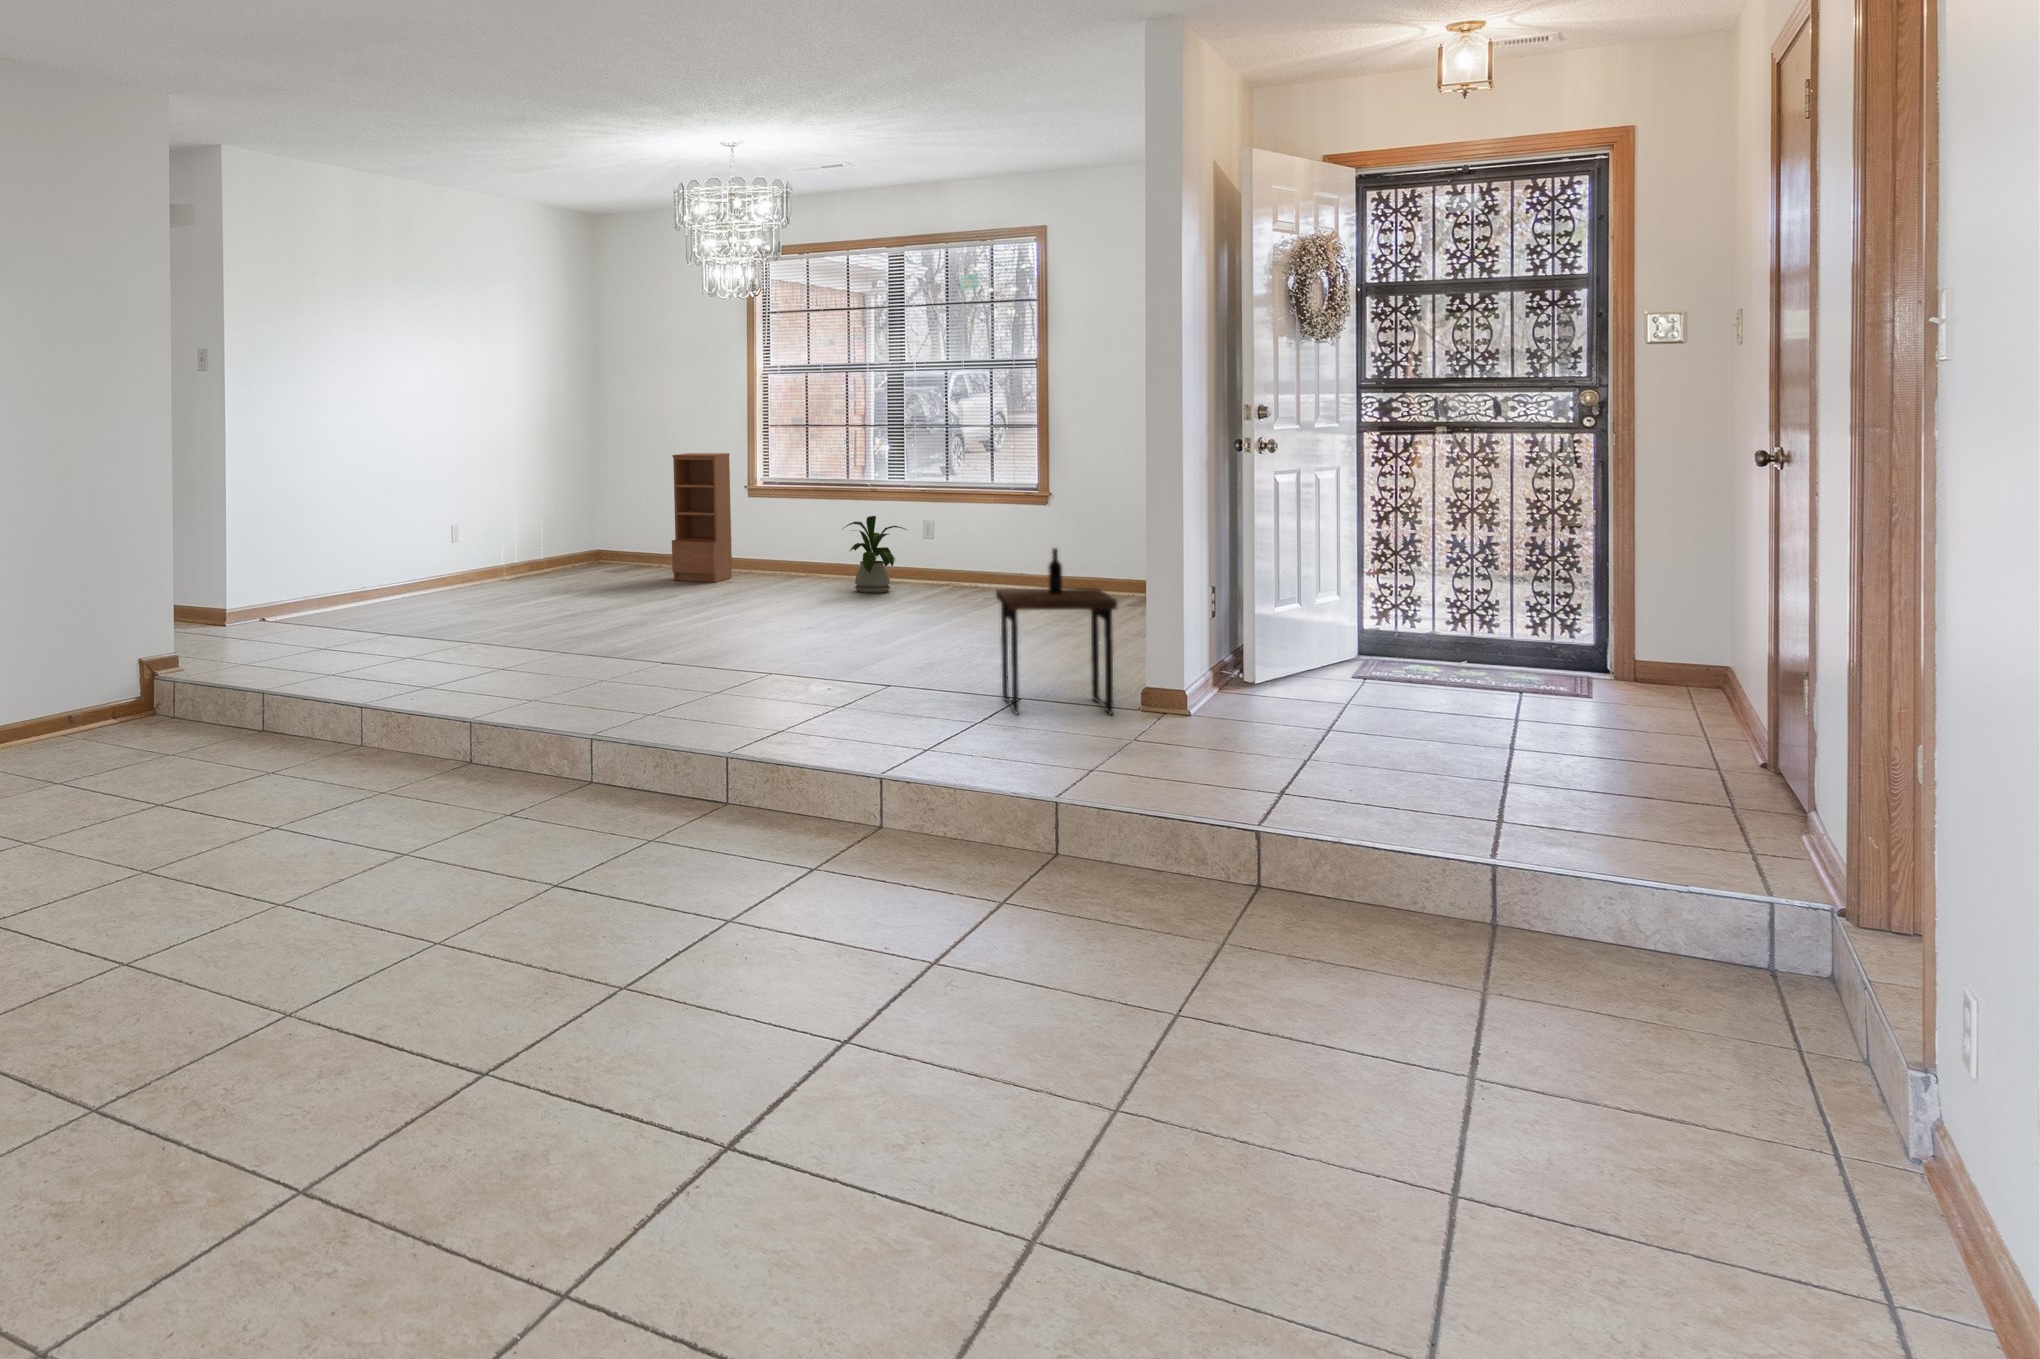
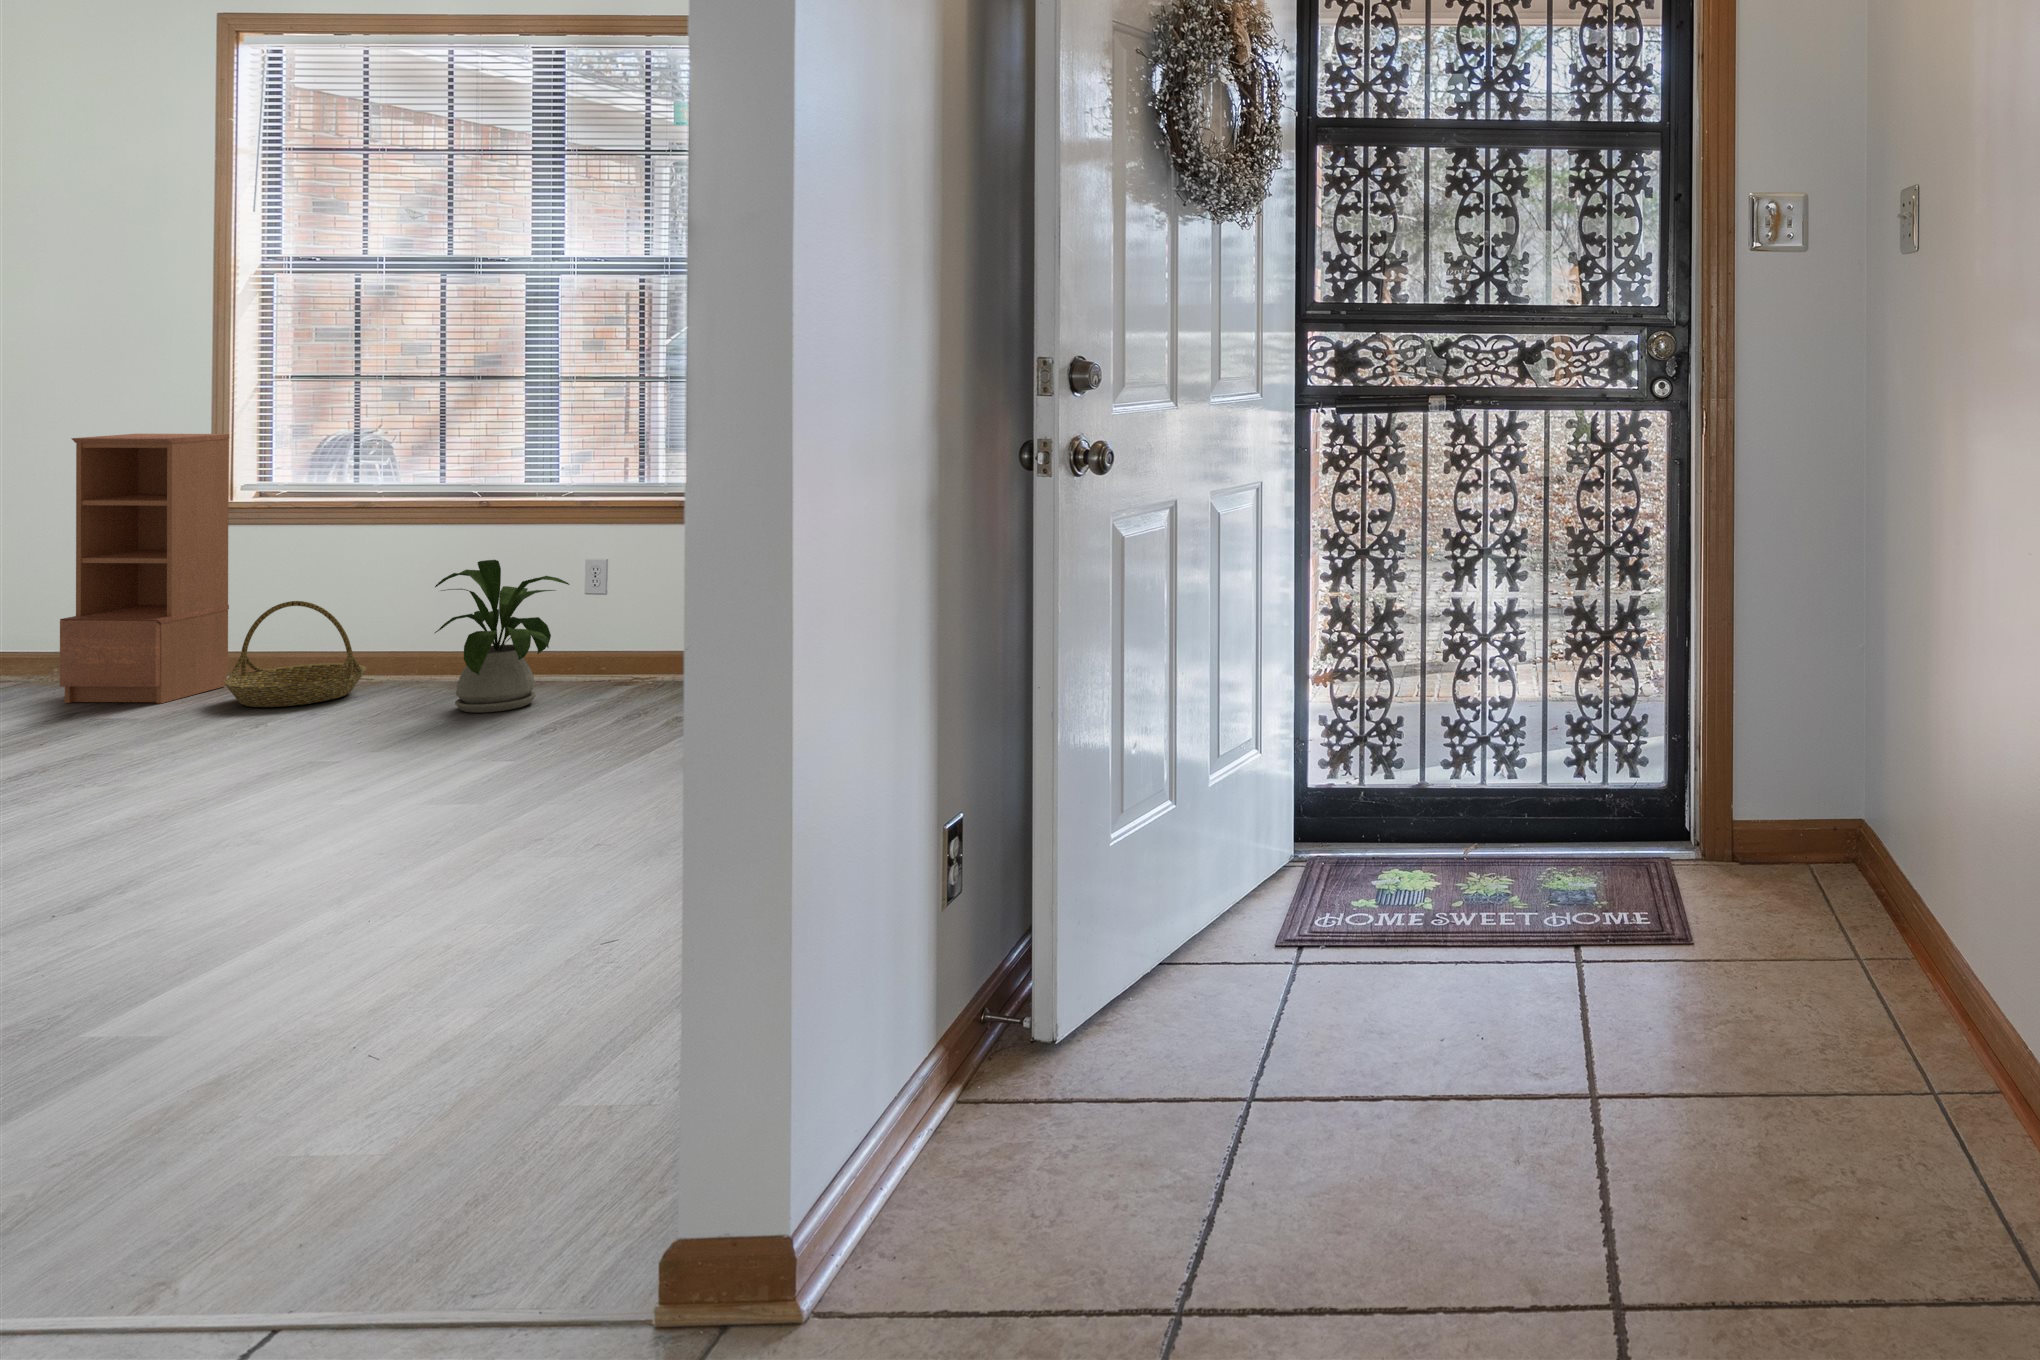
basket: none [744,536,801,586] -> present [224,601,366,707]
side table: present [996,548,1117,715] -> none [170,734,593,1308]

